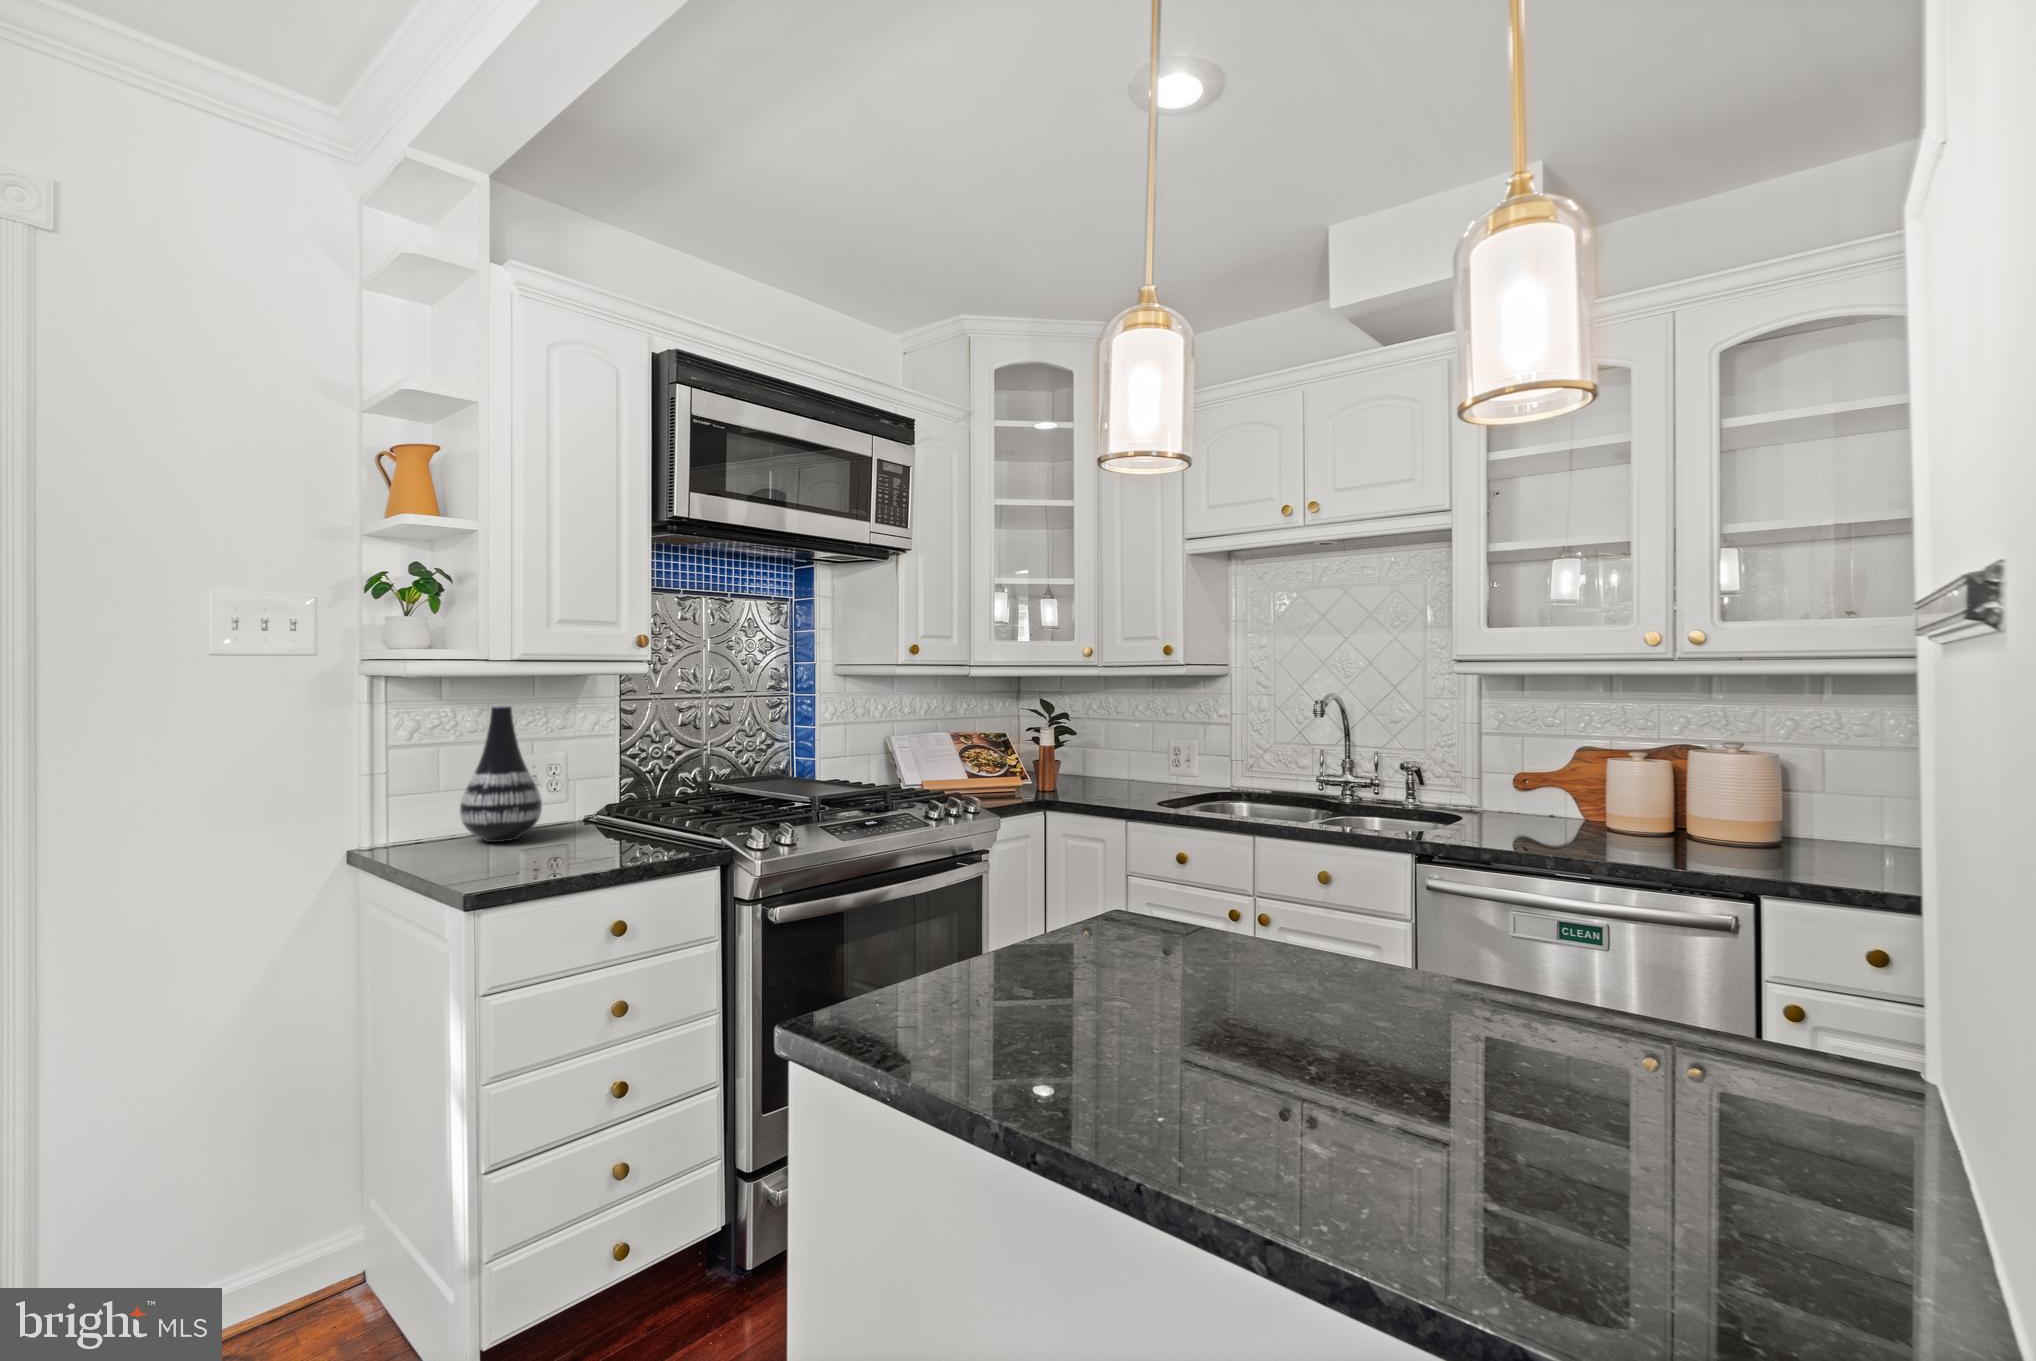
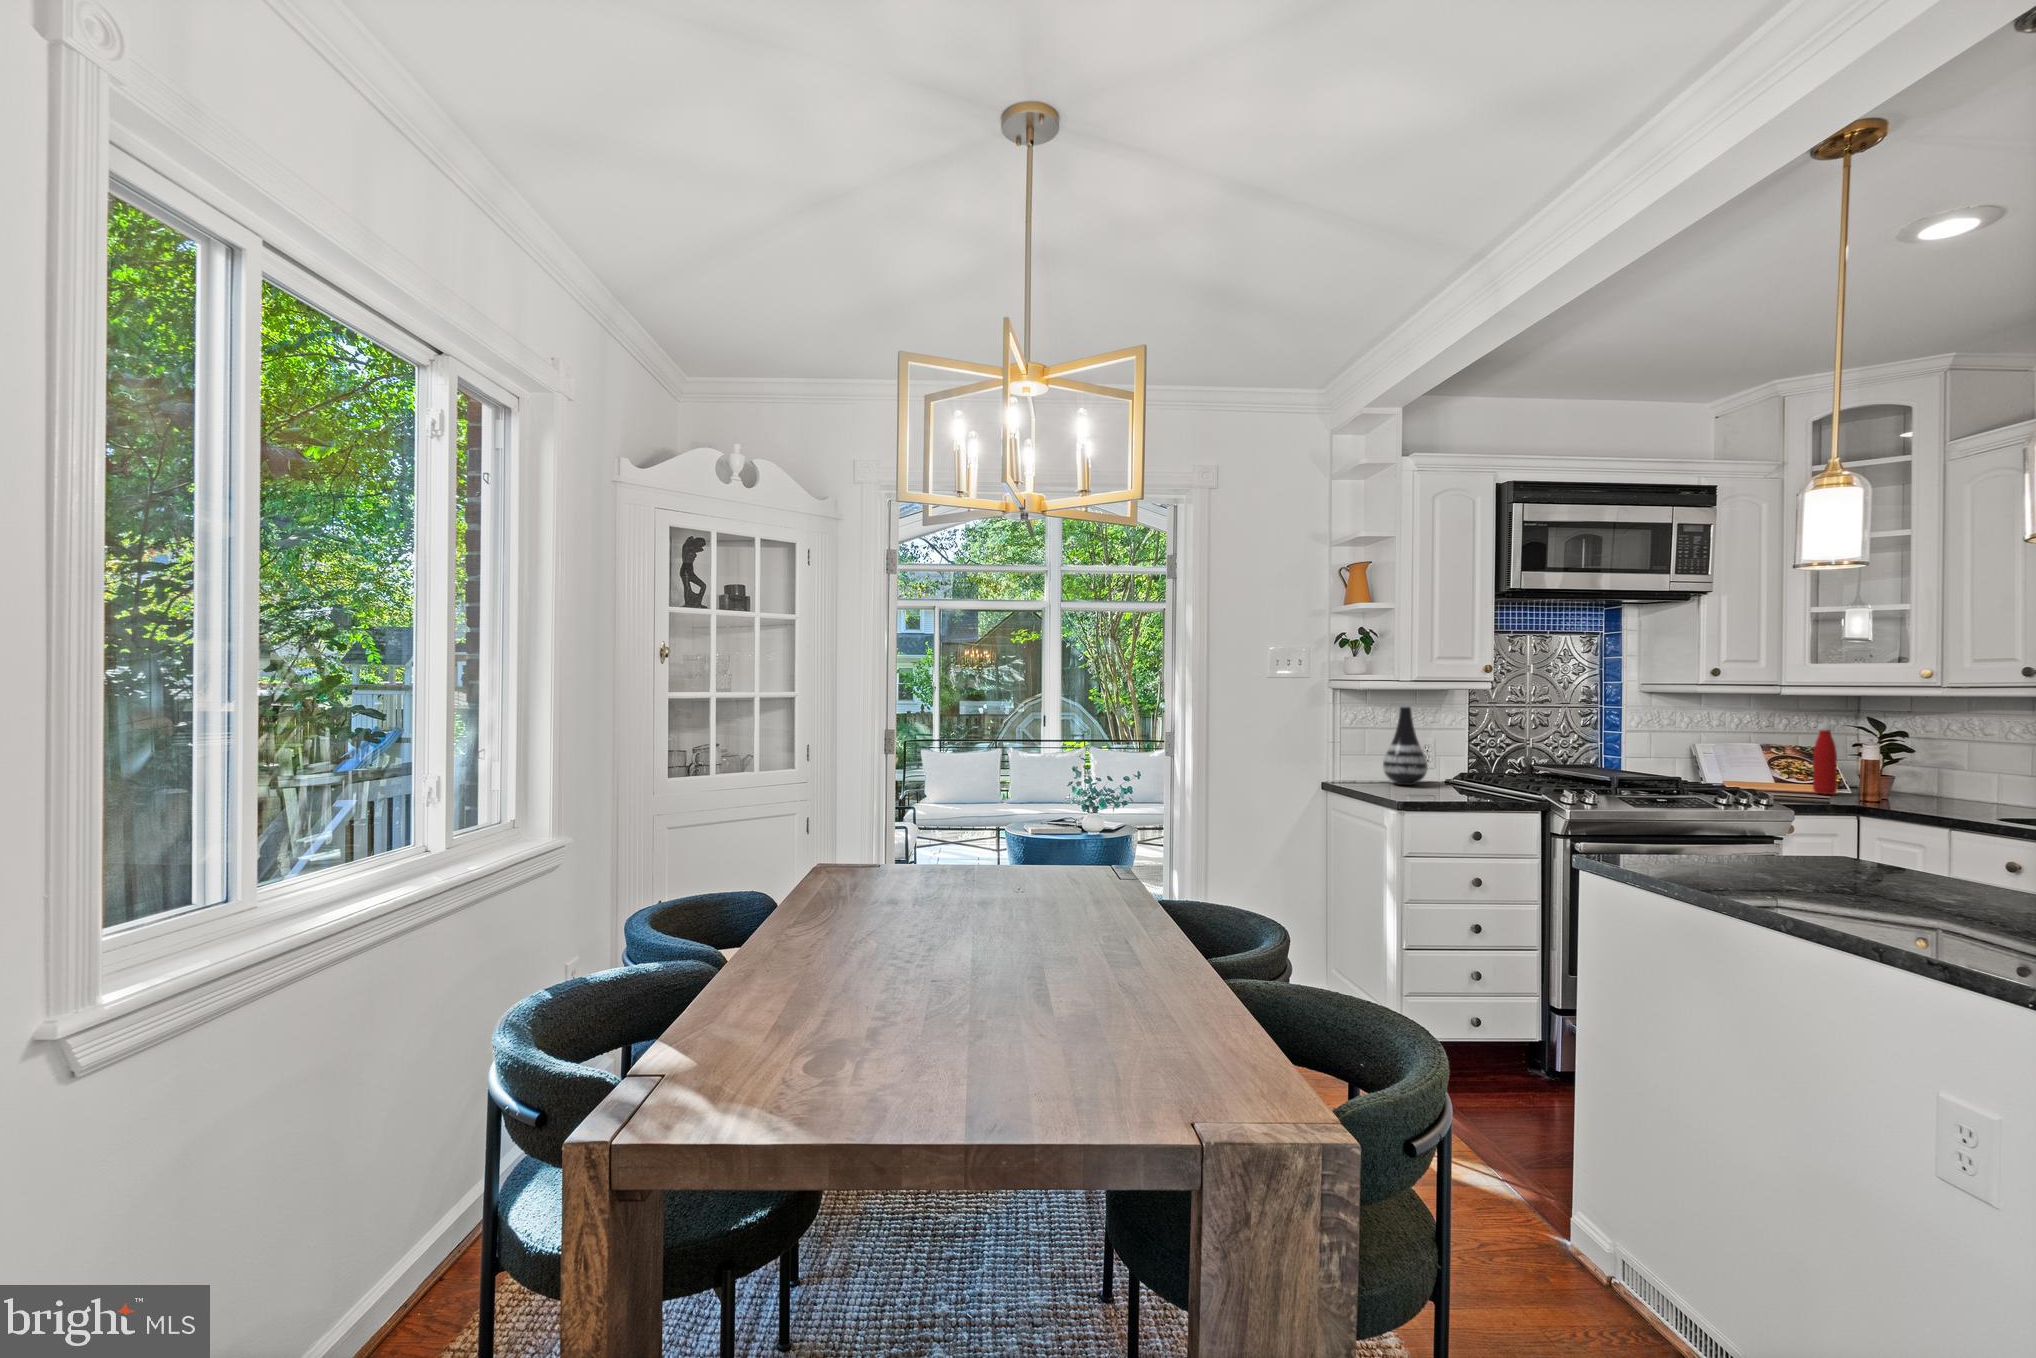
bottle: none [1014,710,1035,792] -> present [1813,723,1837,795]

